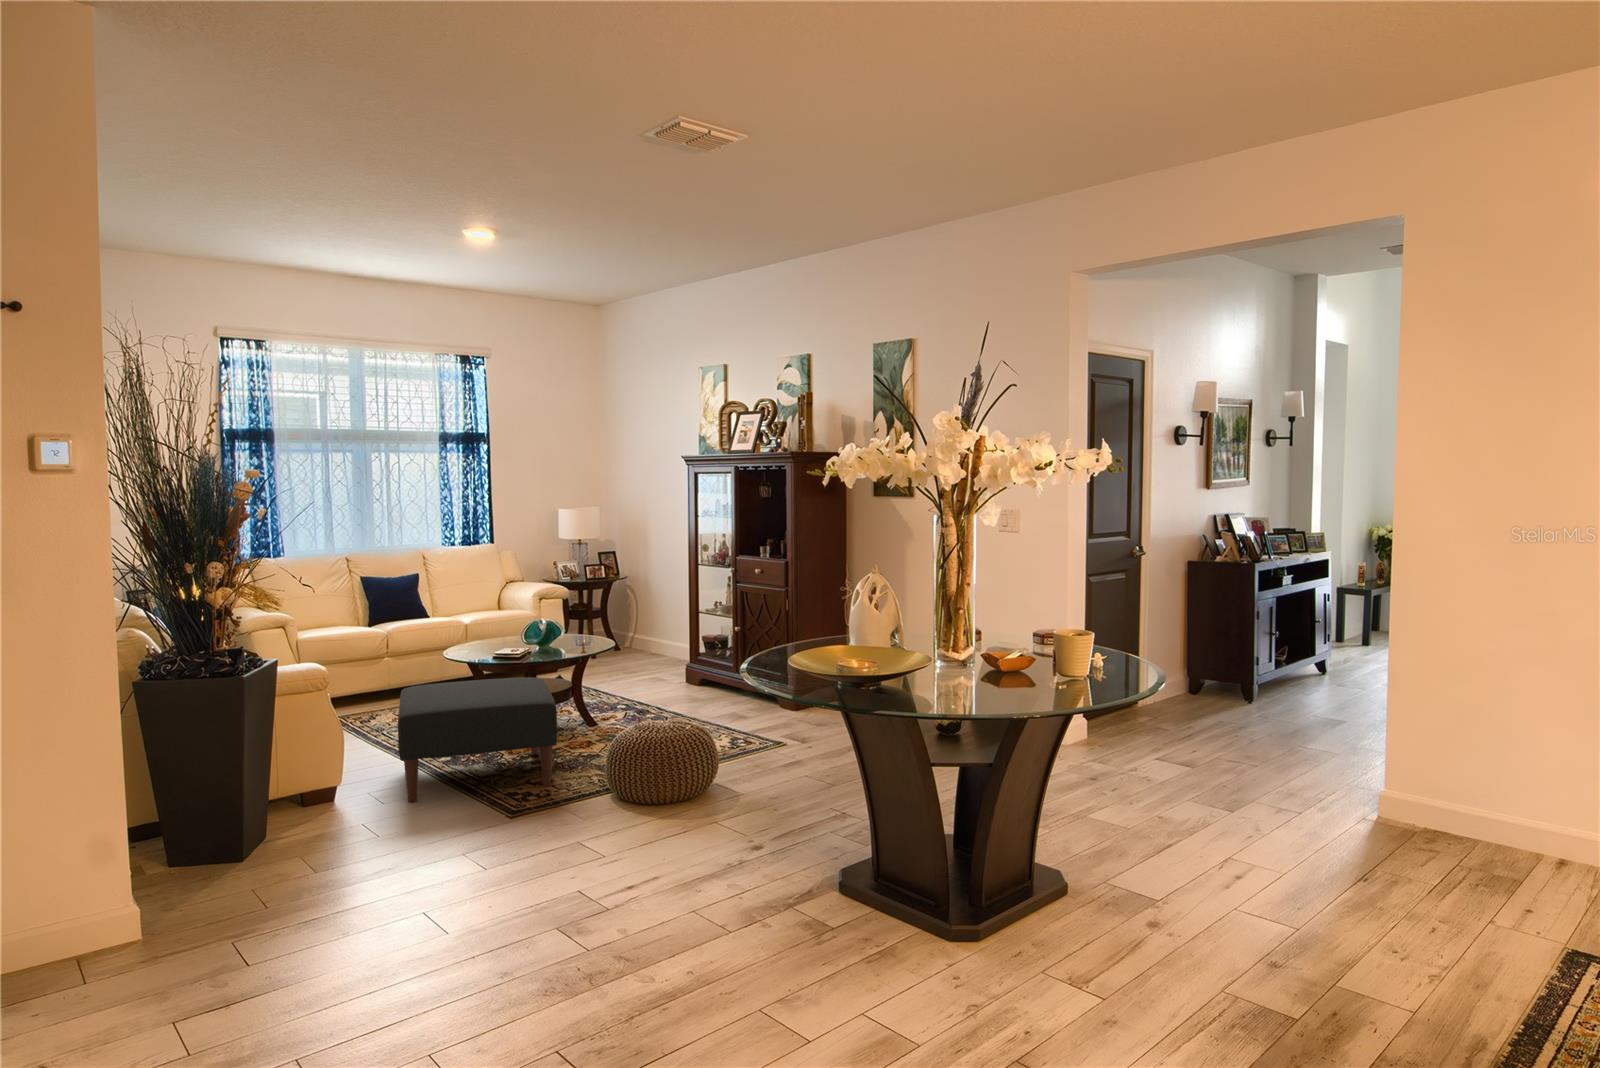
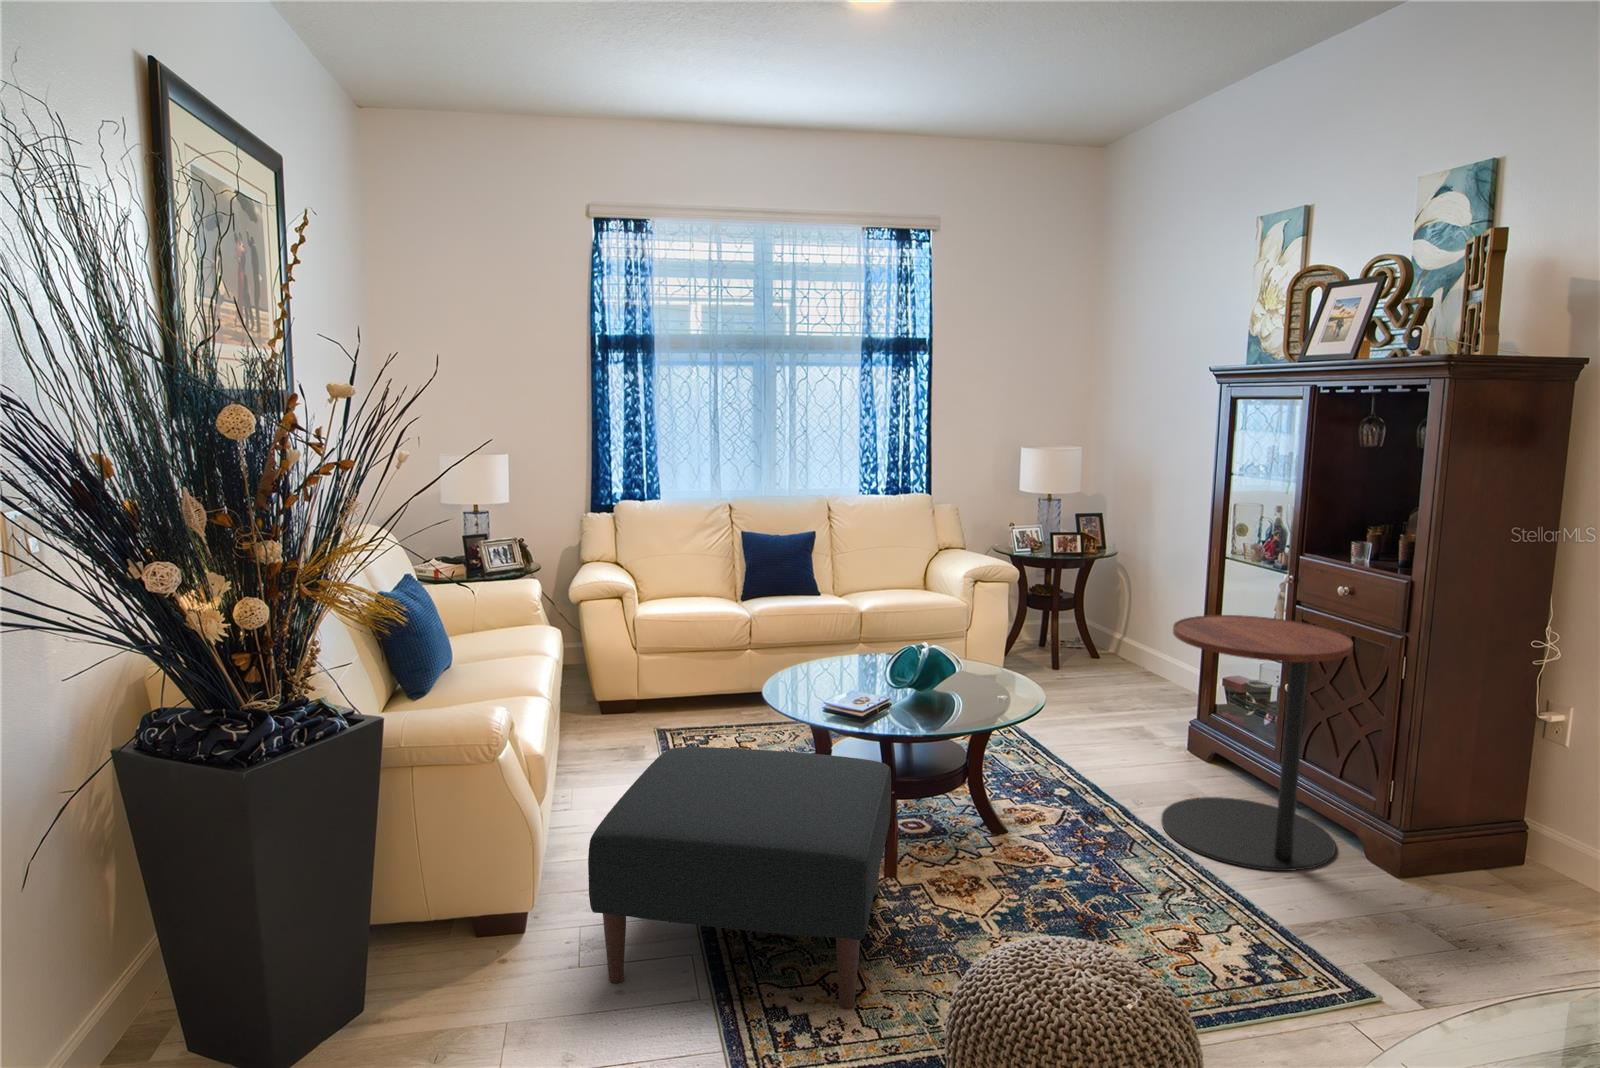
side table: none [678,591,765,717] -> present [1161,615,1353,871]

